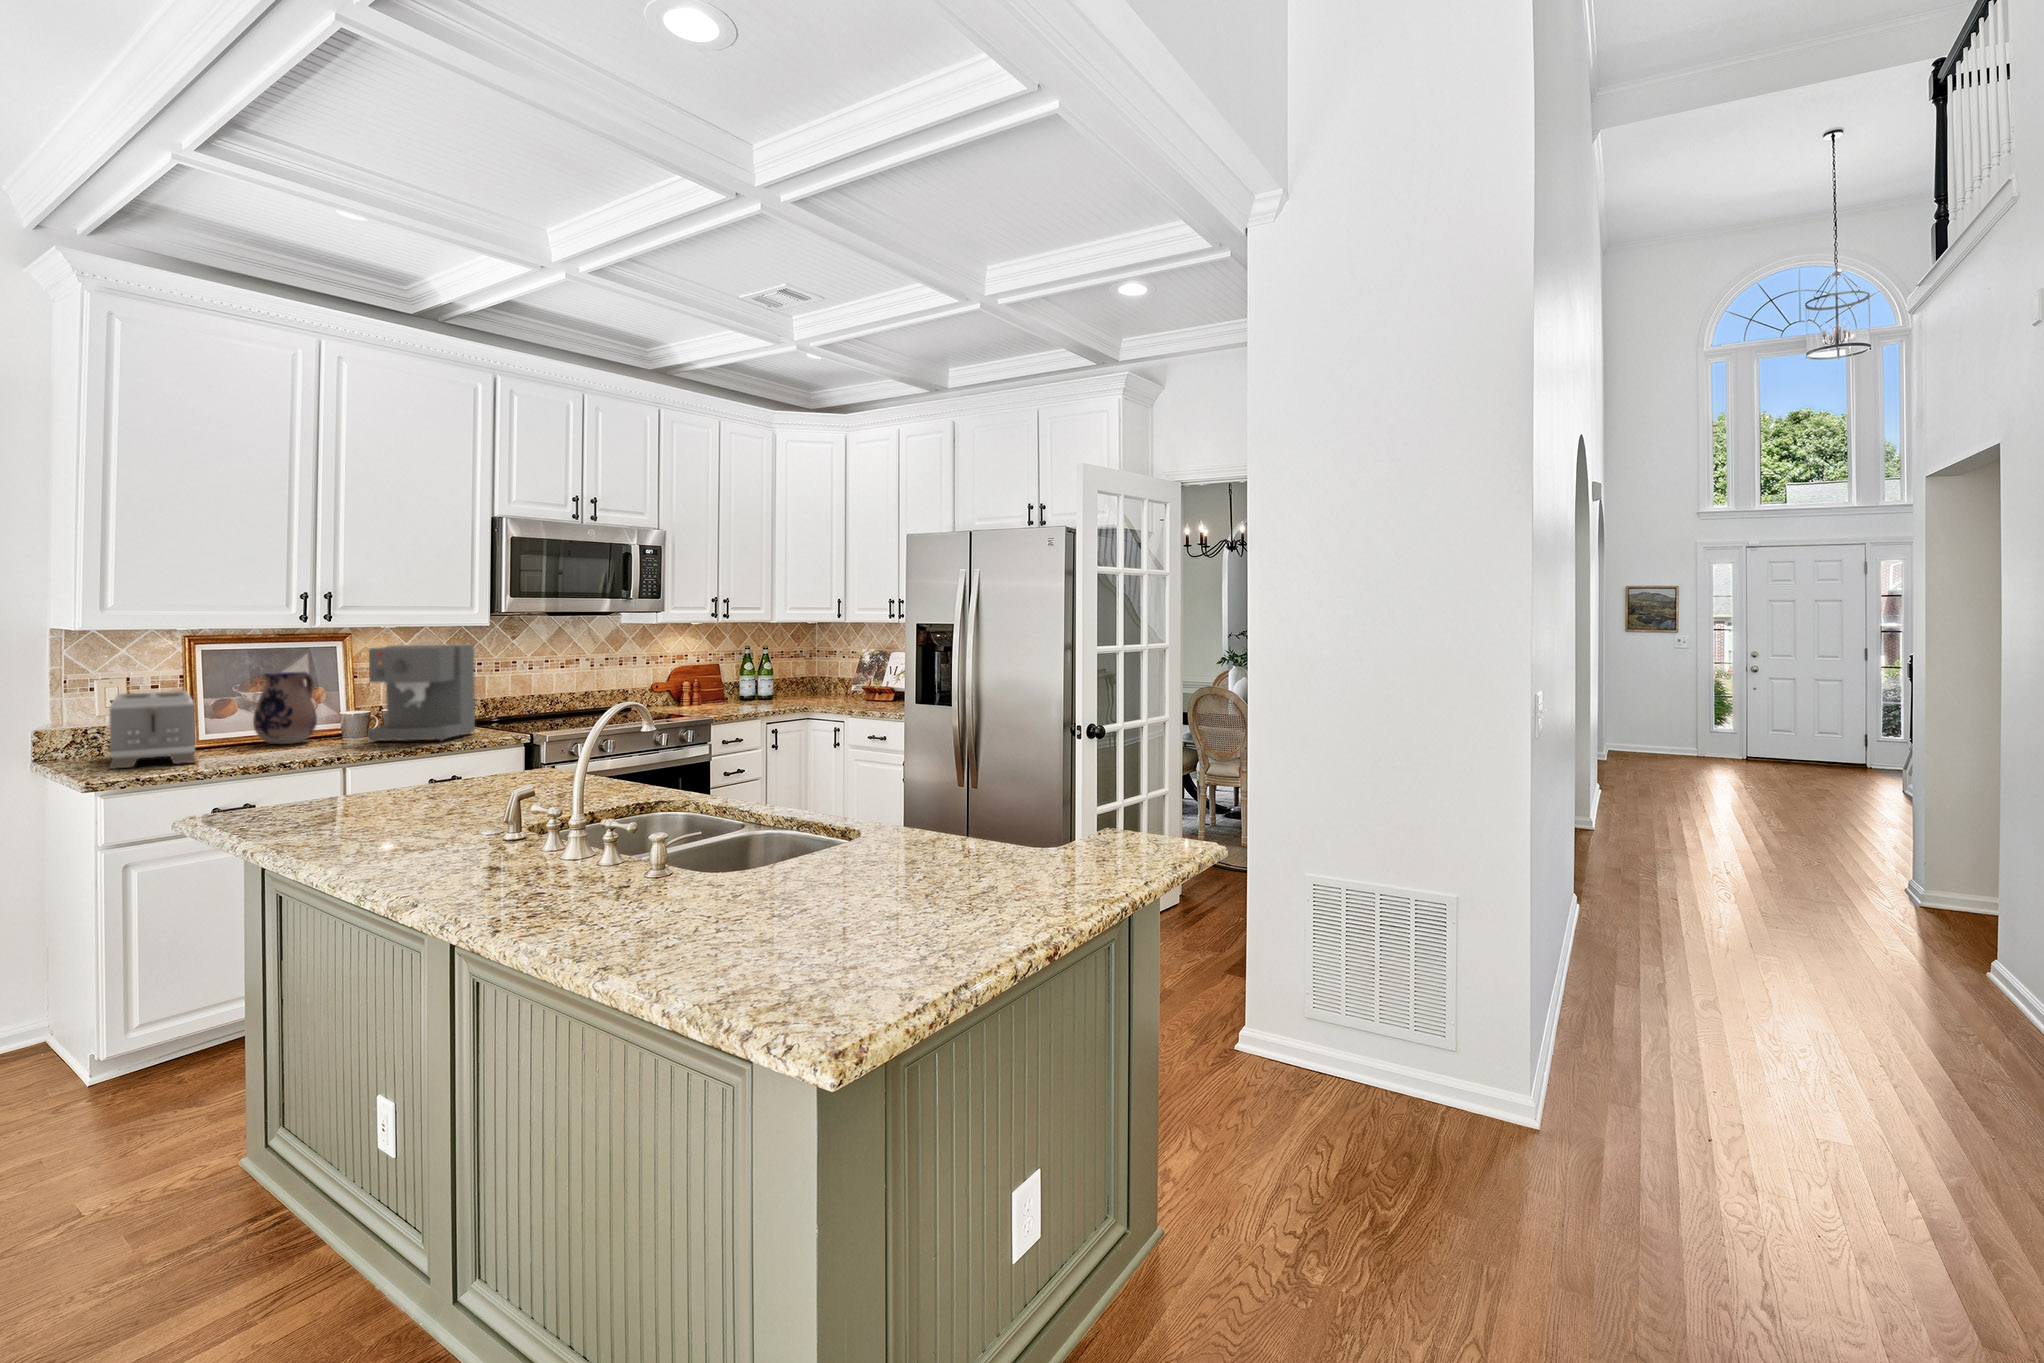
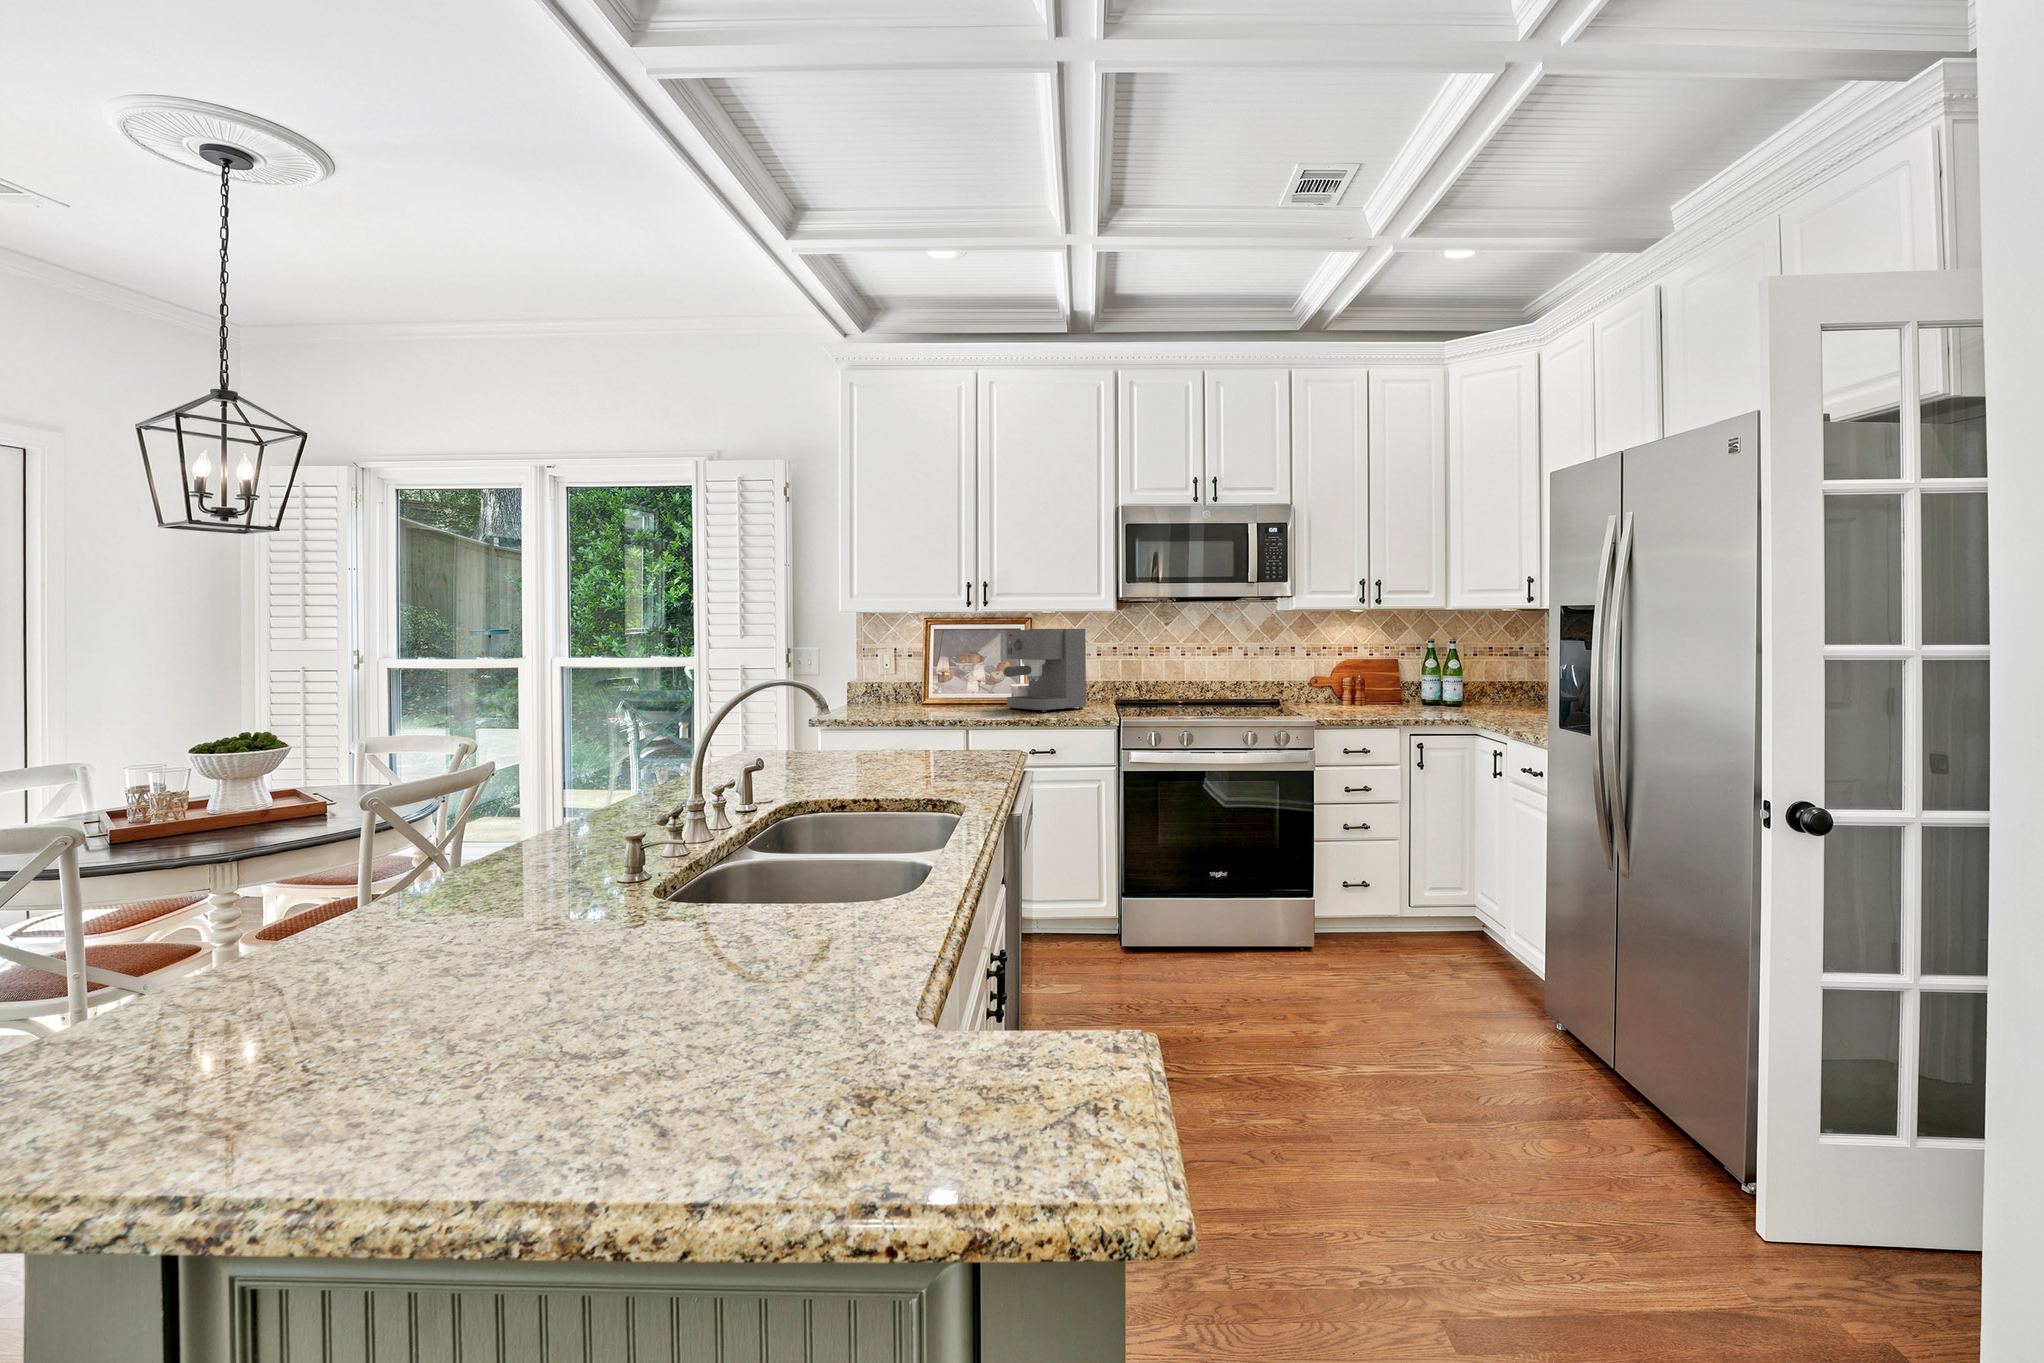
ceramic pitcher: present [253,672,317,744] -> none [948,649,992,705]
toaster: present [109,691,196,769] -> none [842,660,912,711]

